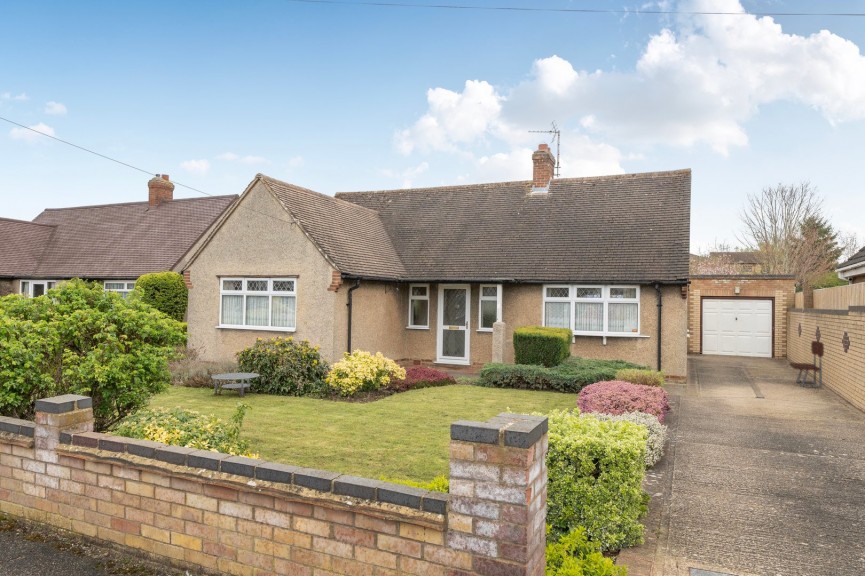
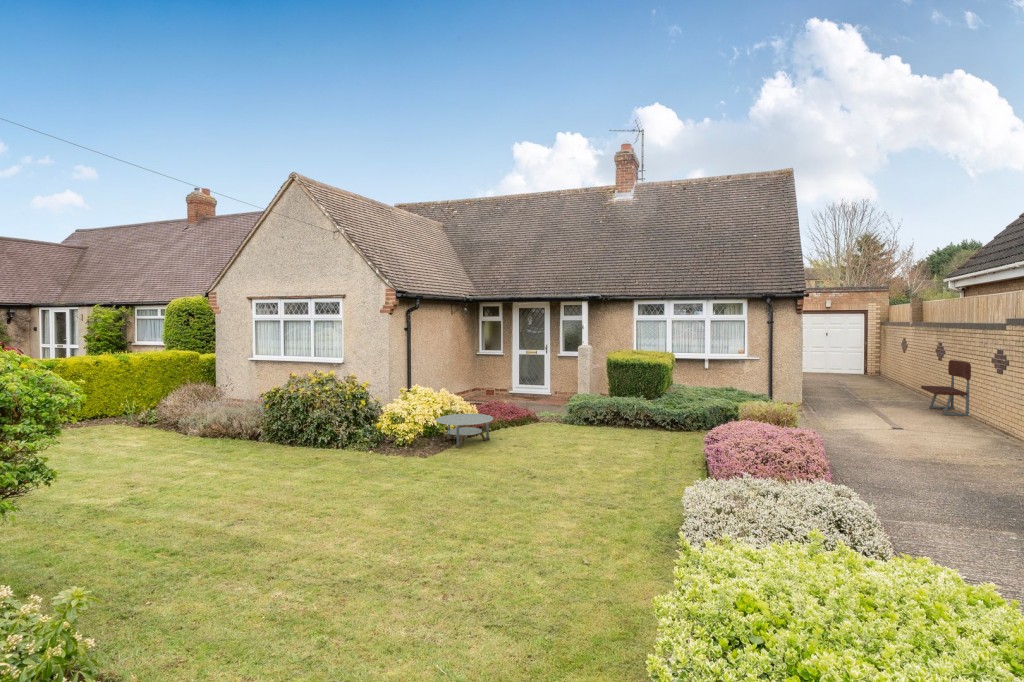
round table: present [211,373,260,397] -> present [436,414,494,448]

